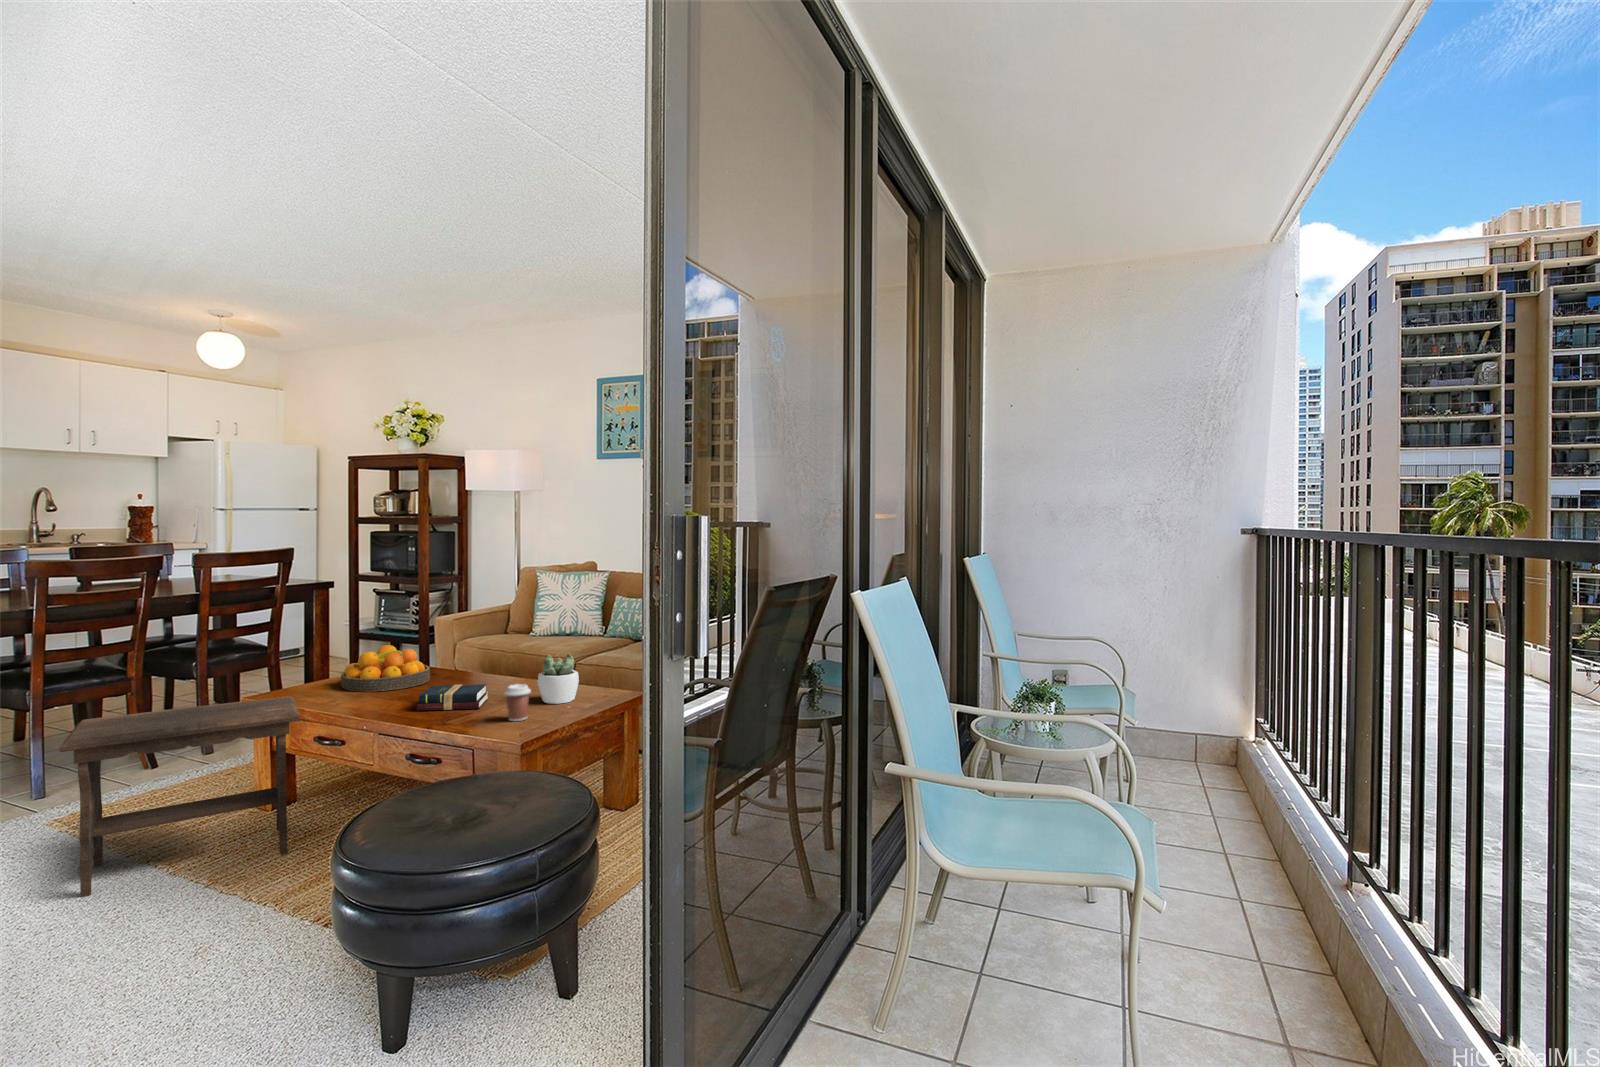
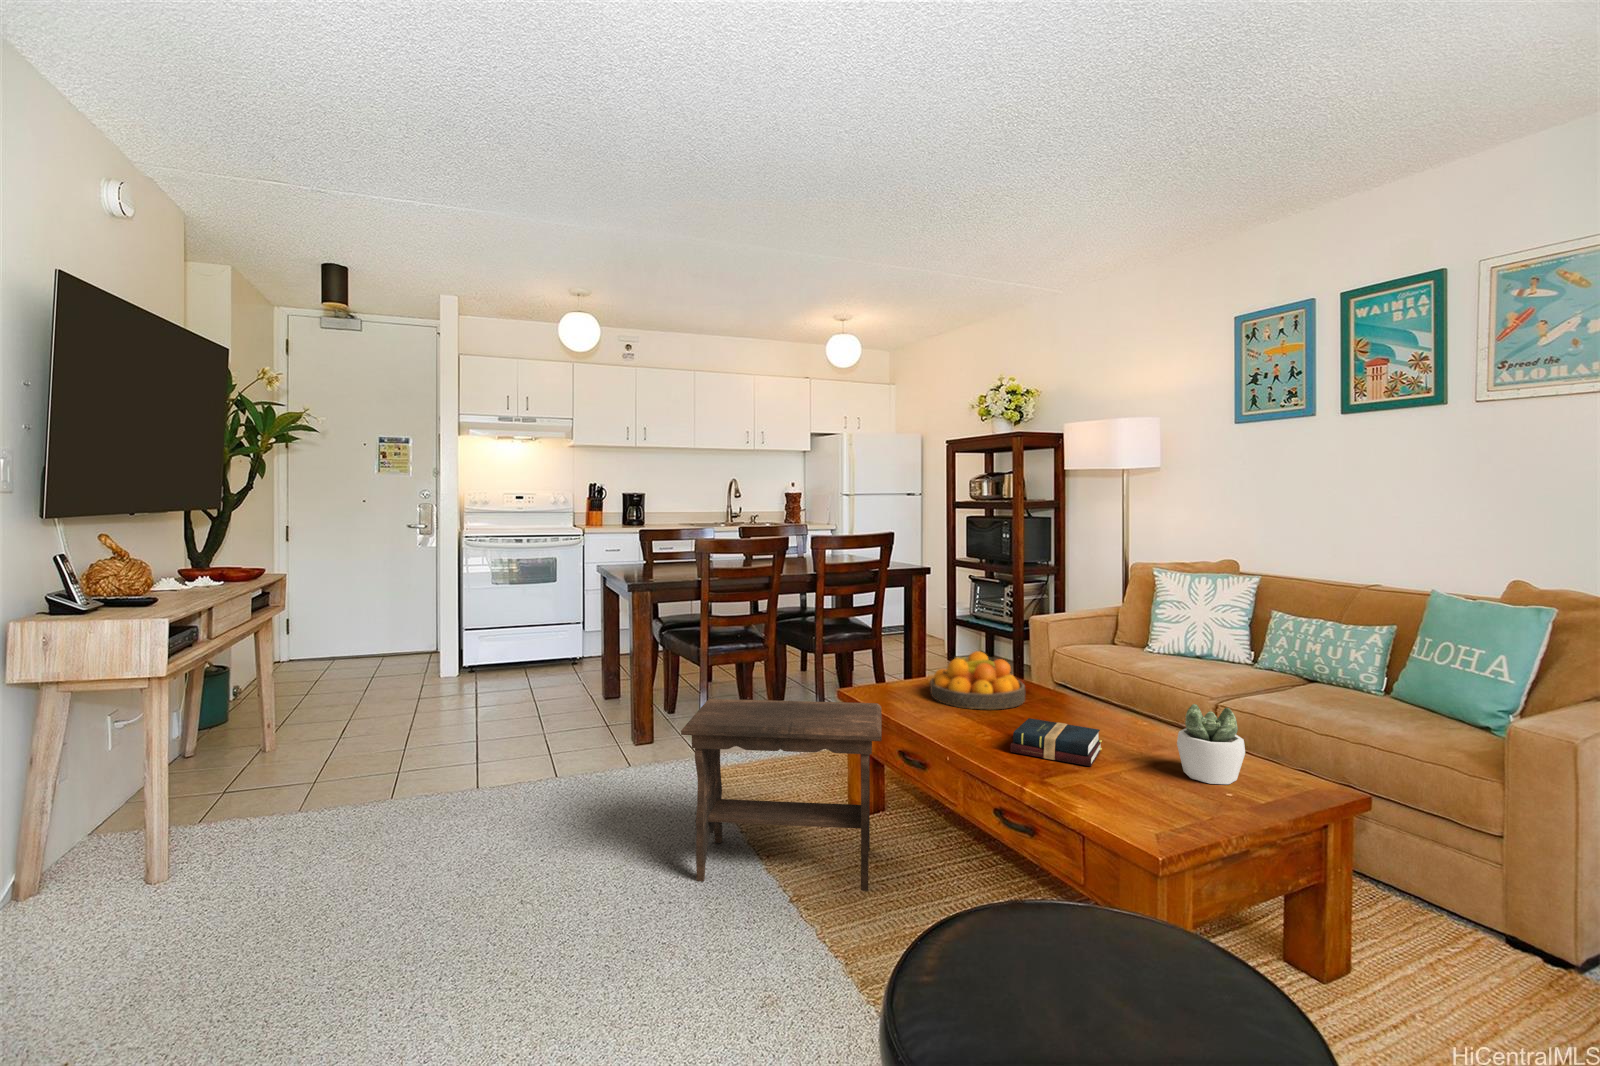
coffee cup: present [505,684,531,721] -> none [1132,749,1174,808]

